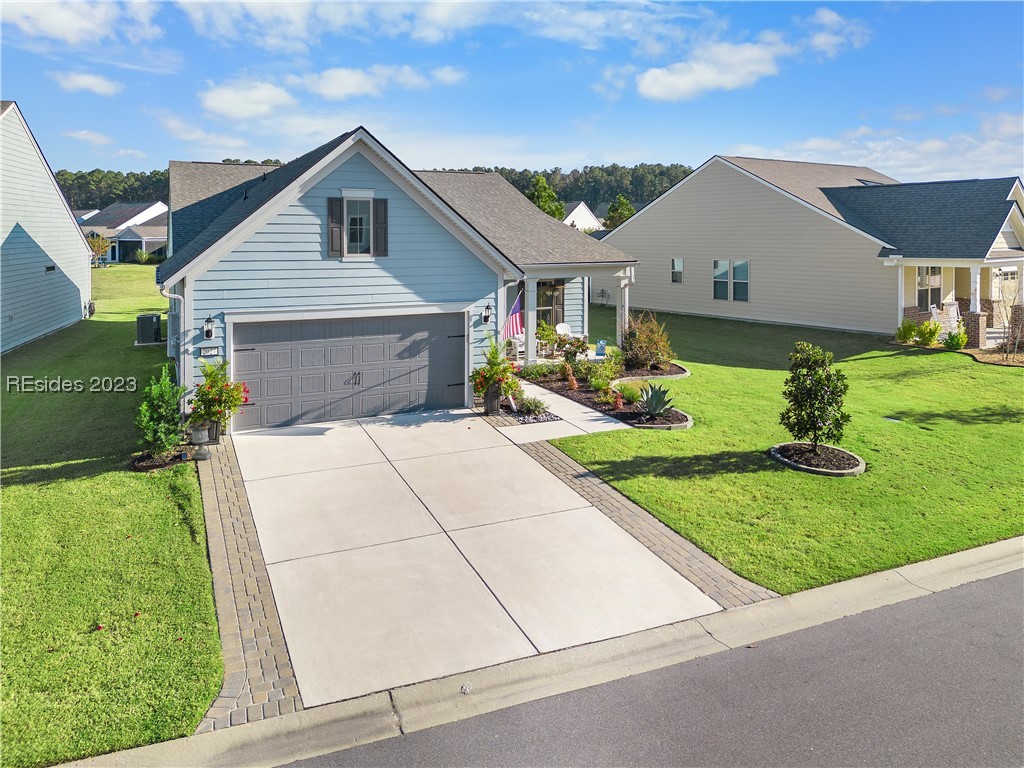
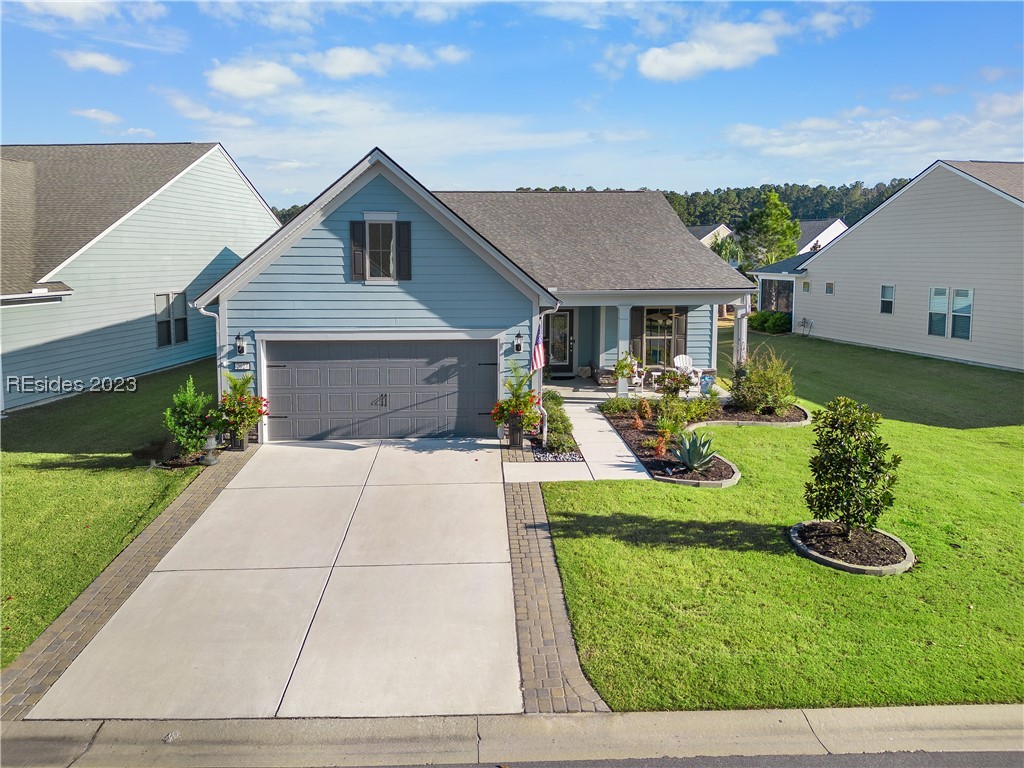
lounge chair: none [117,426,169,475] -> present [131,434,180,472]

